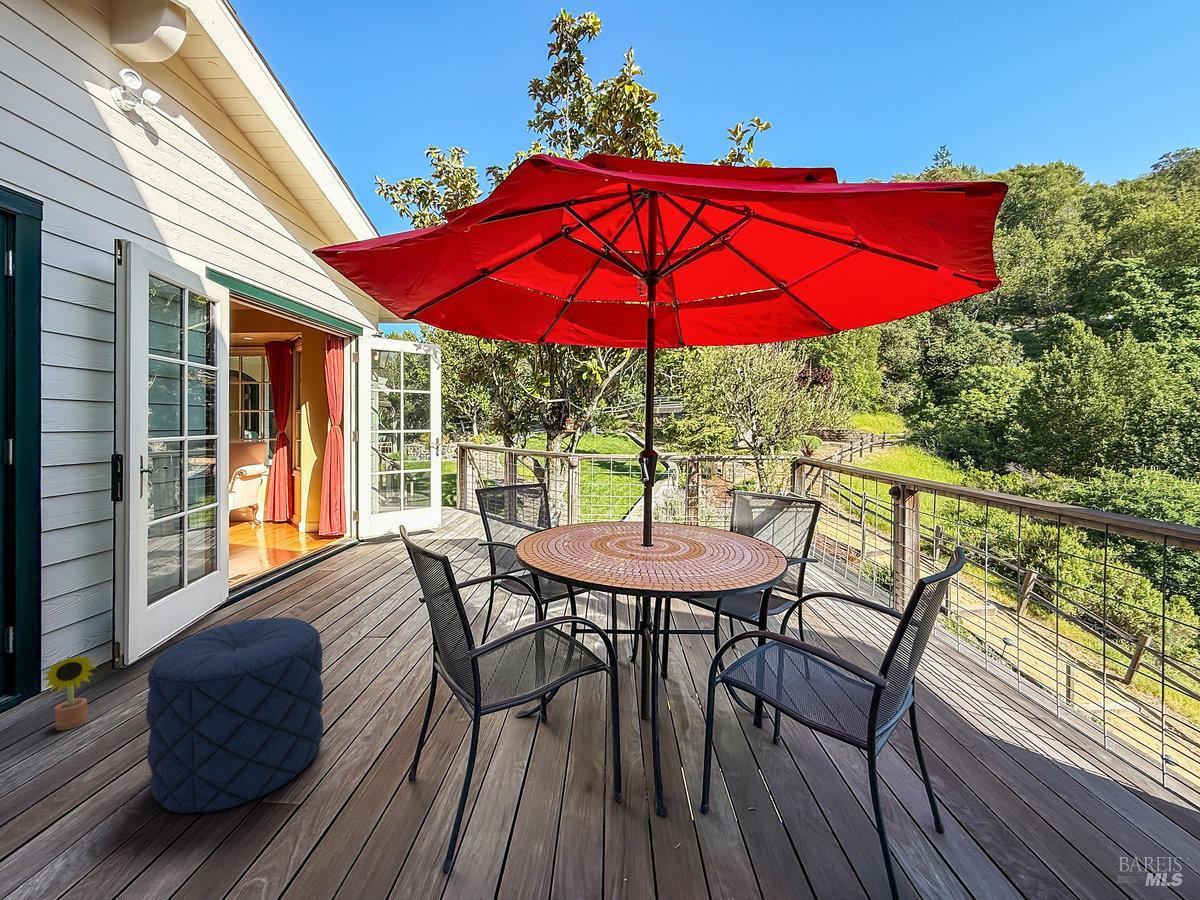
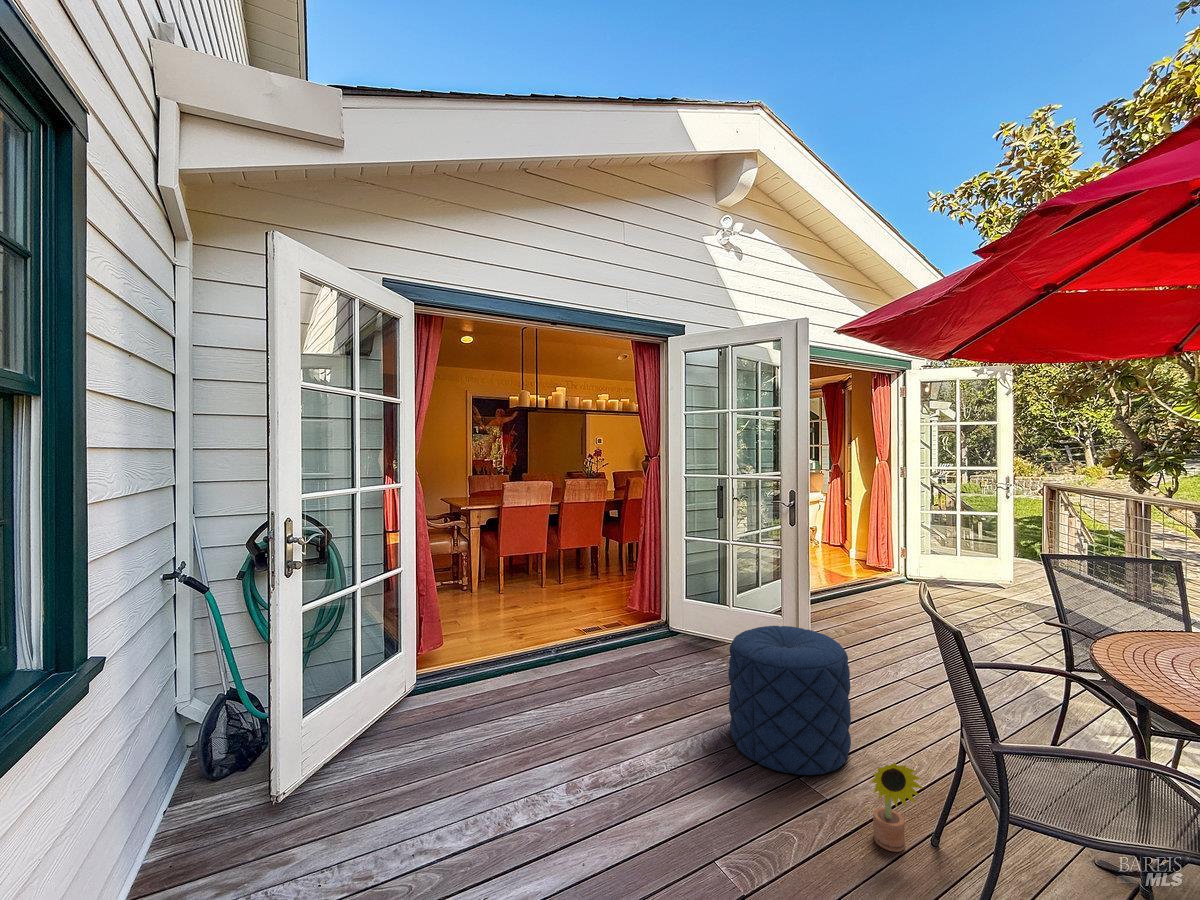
decorative plant: present [42,655,96,730] -> present [871,763,923,852]

